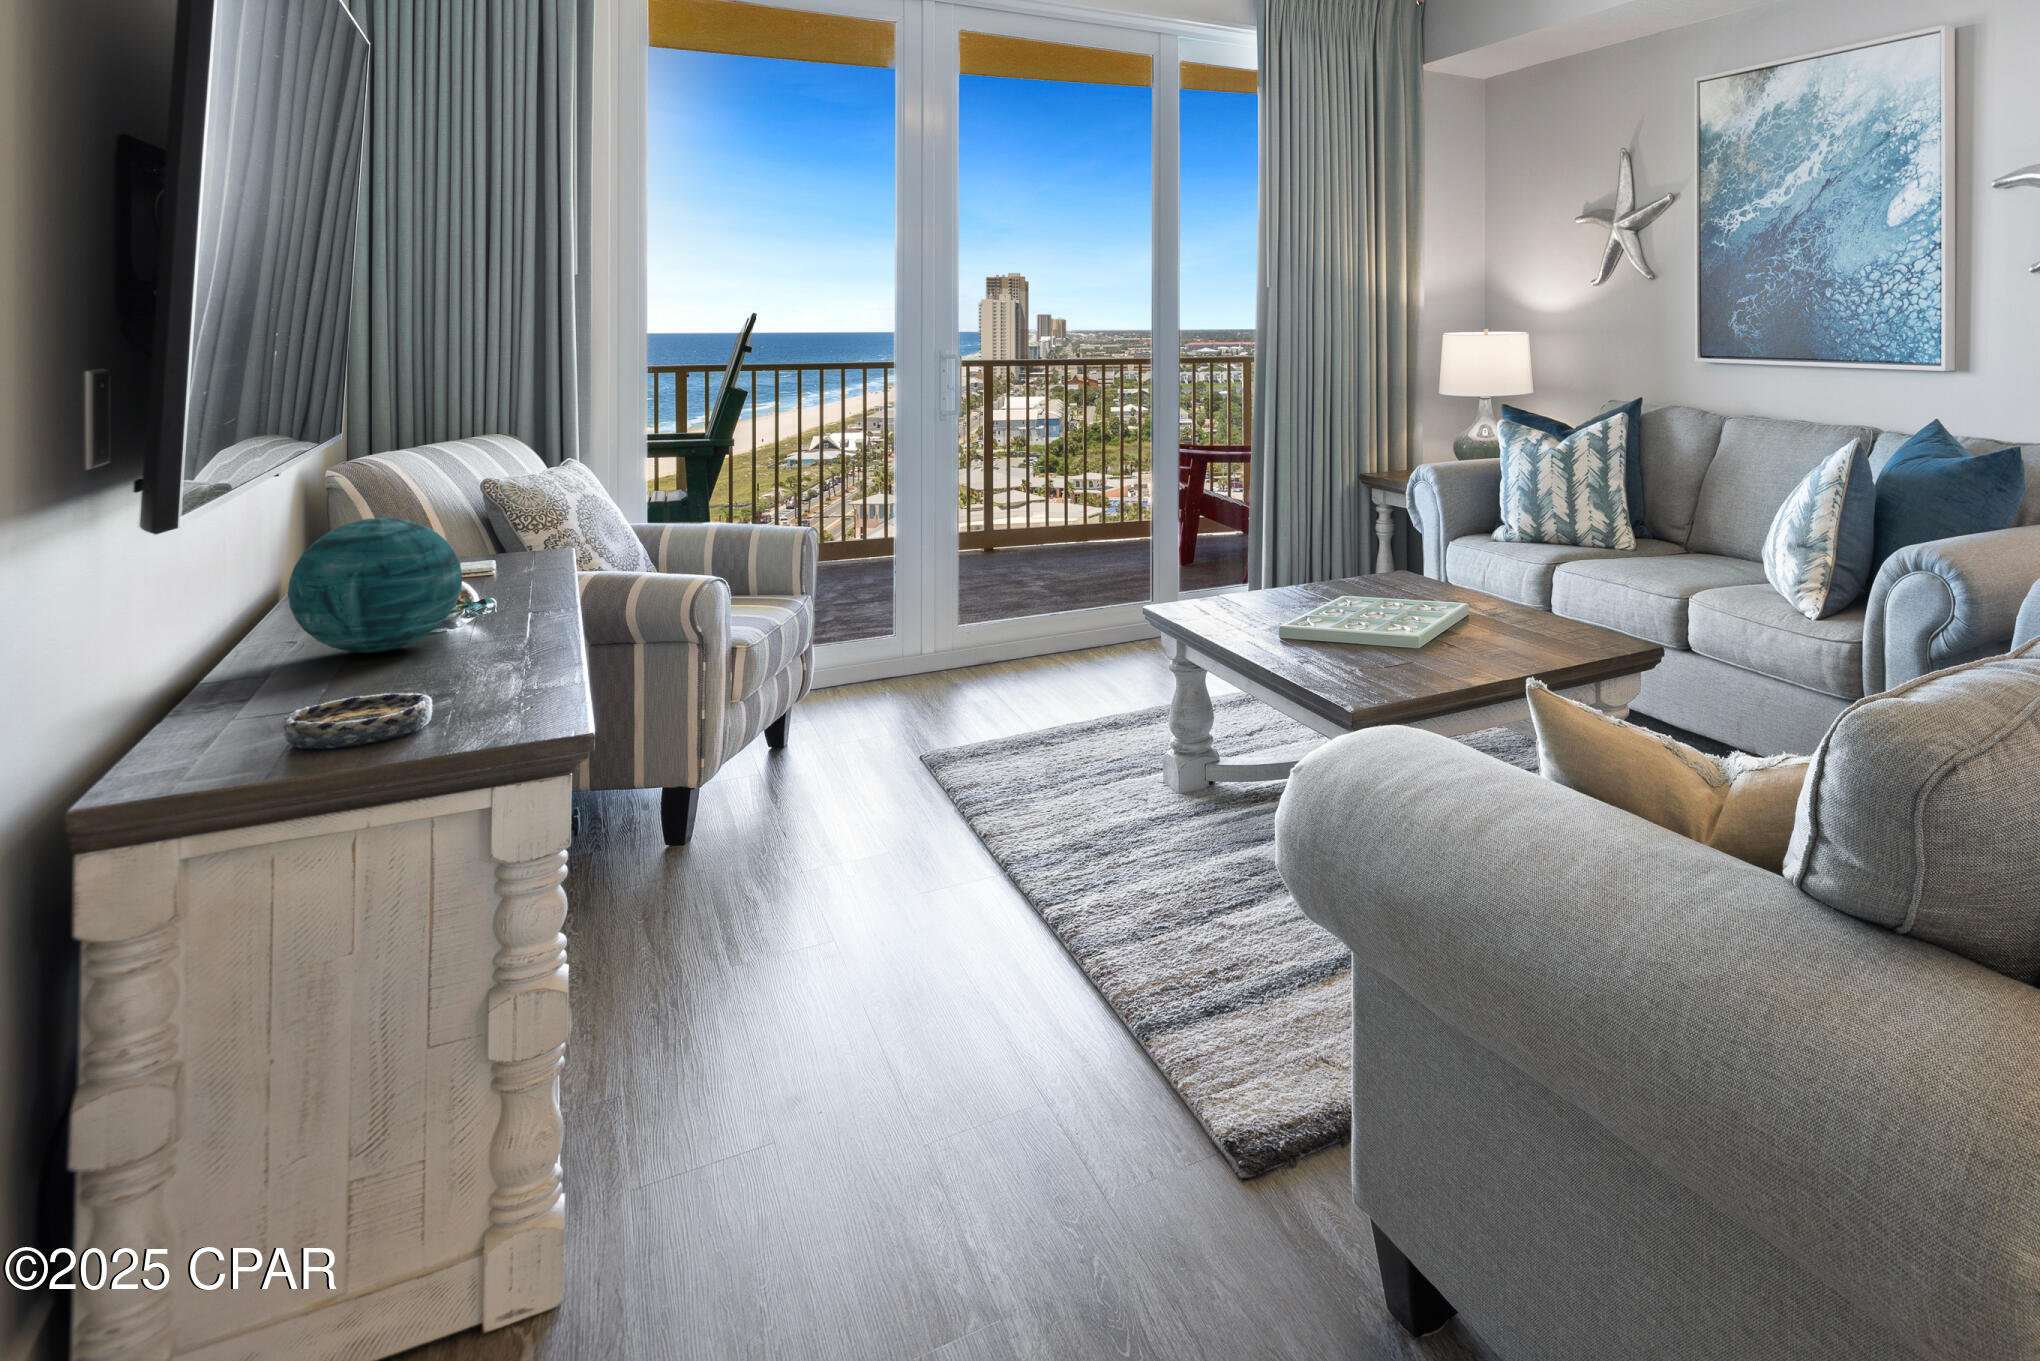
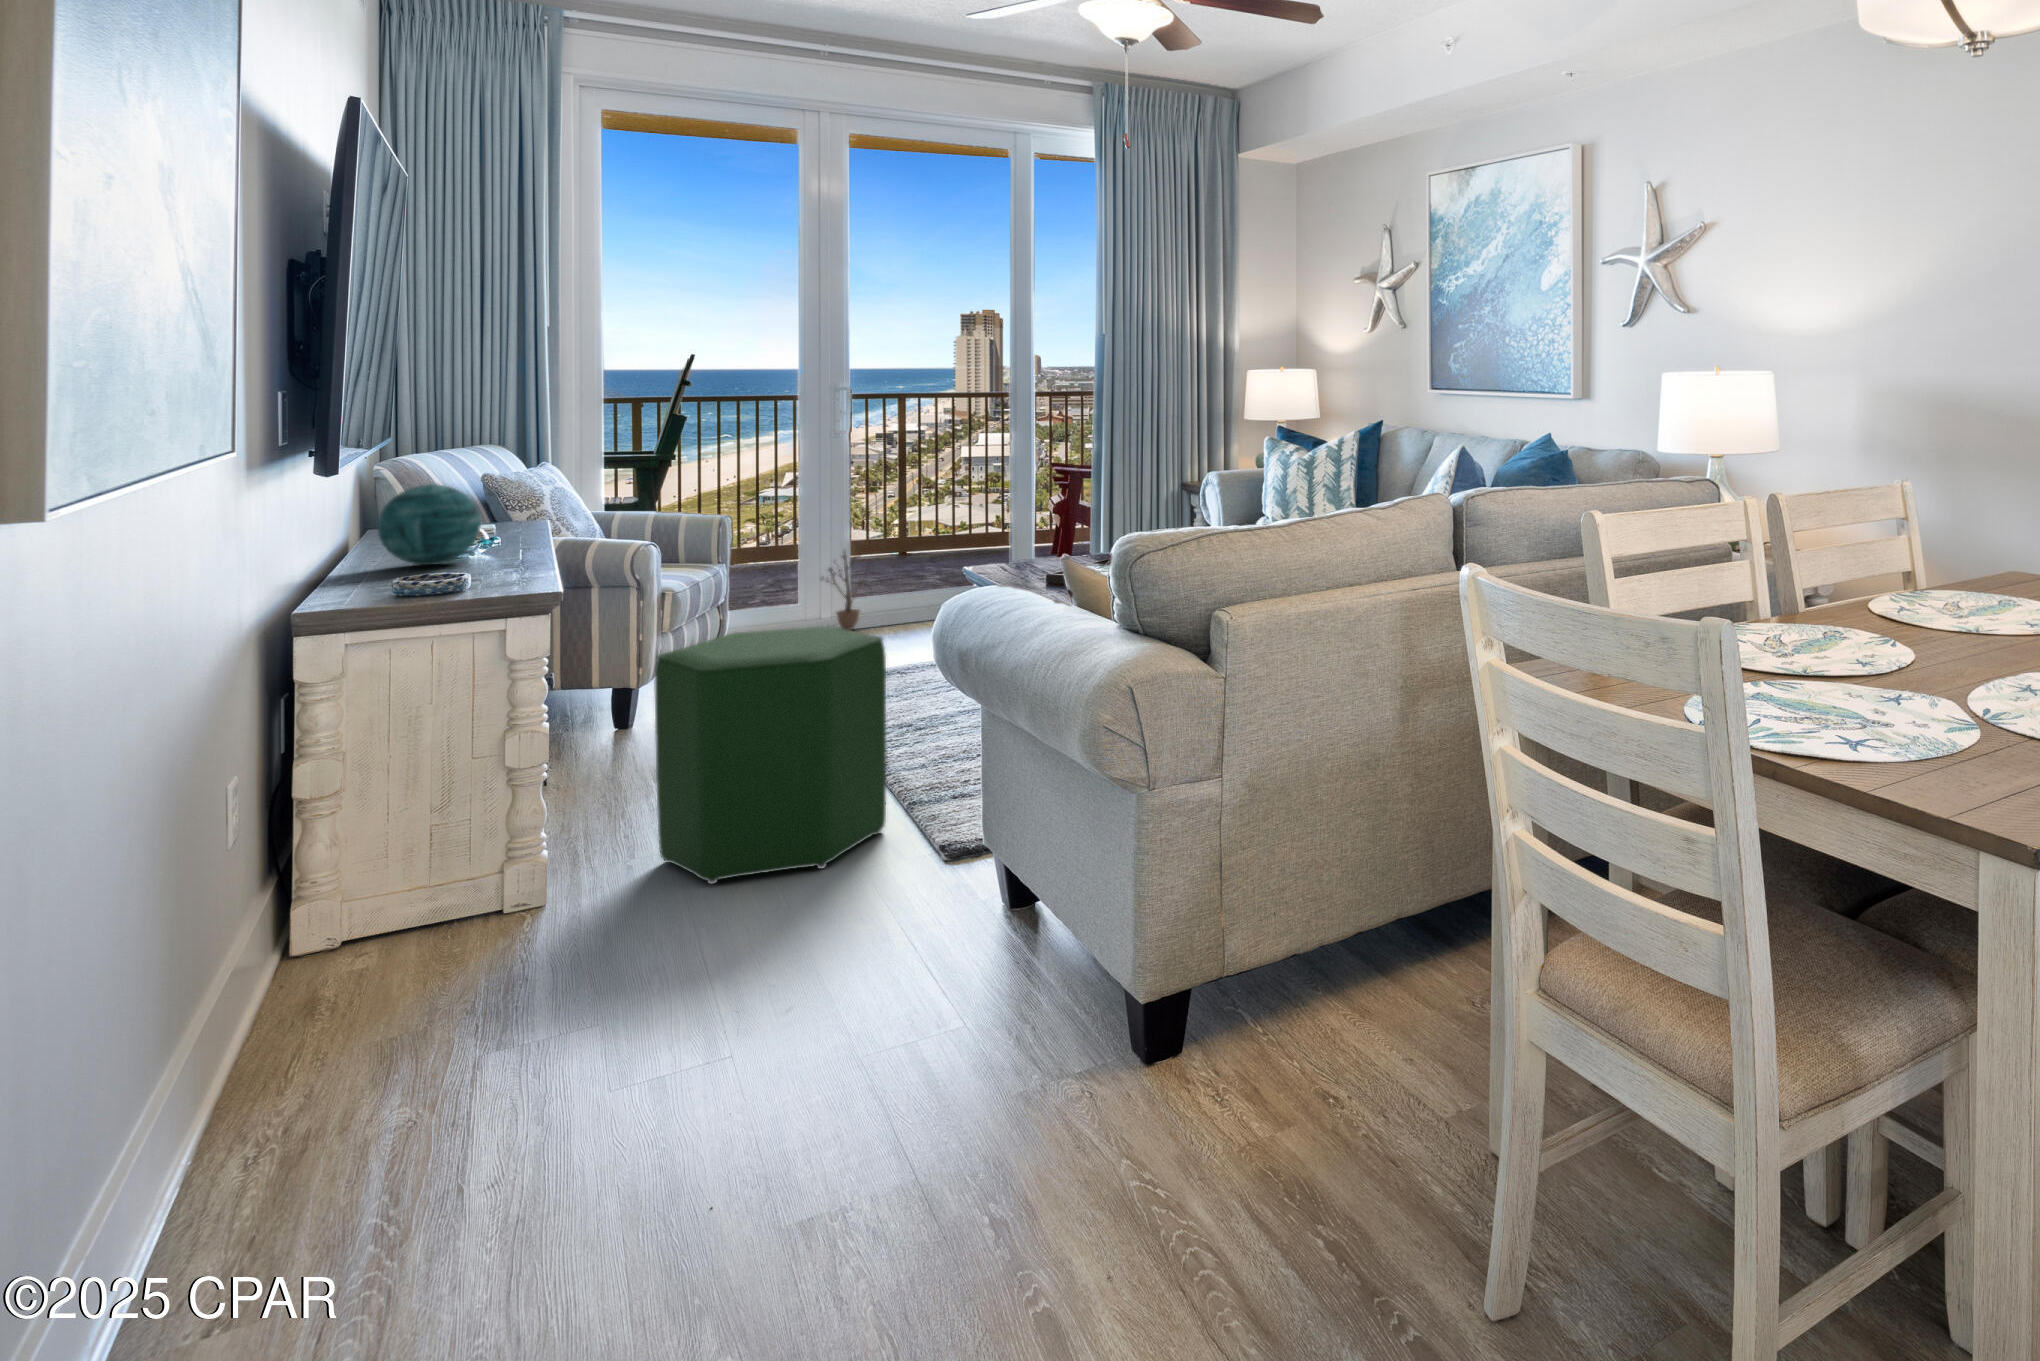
decorative plant: none [910,566,994,671] -> present [822,552,876,630]
ottoman: none [751,742,1120,1235] -> present [654,626,886,884]

